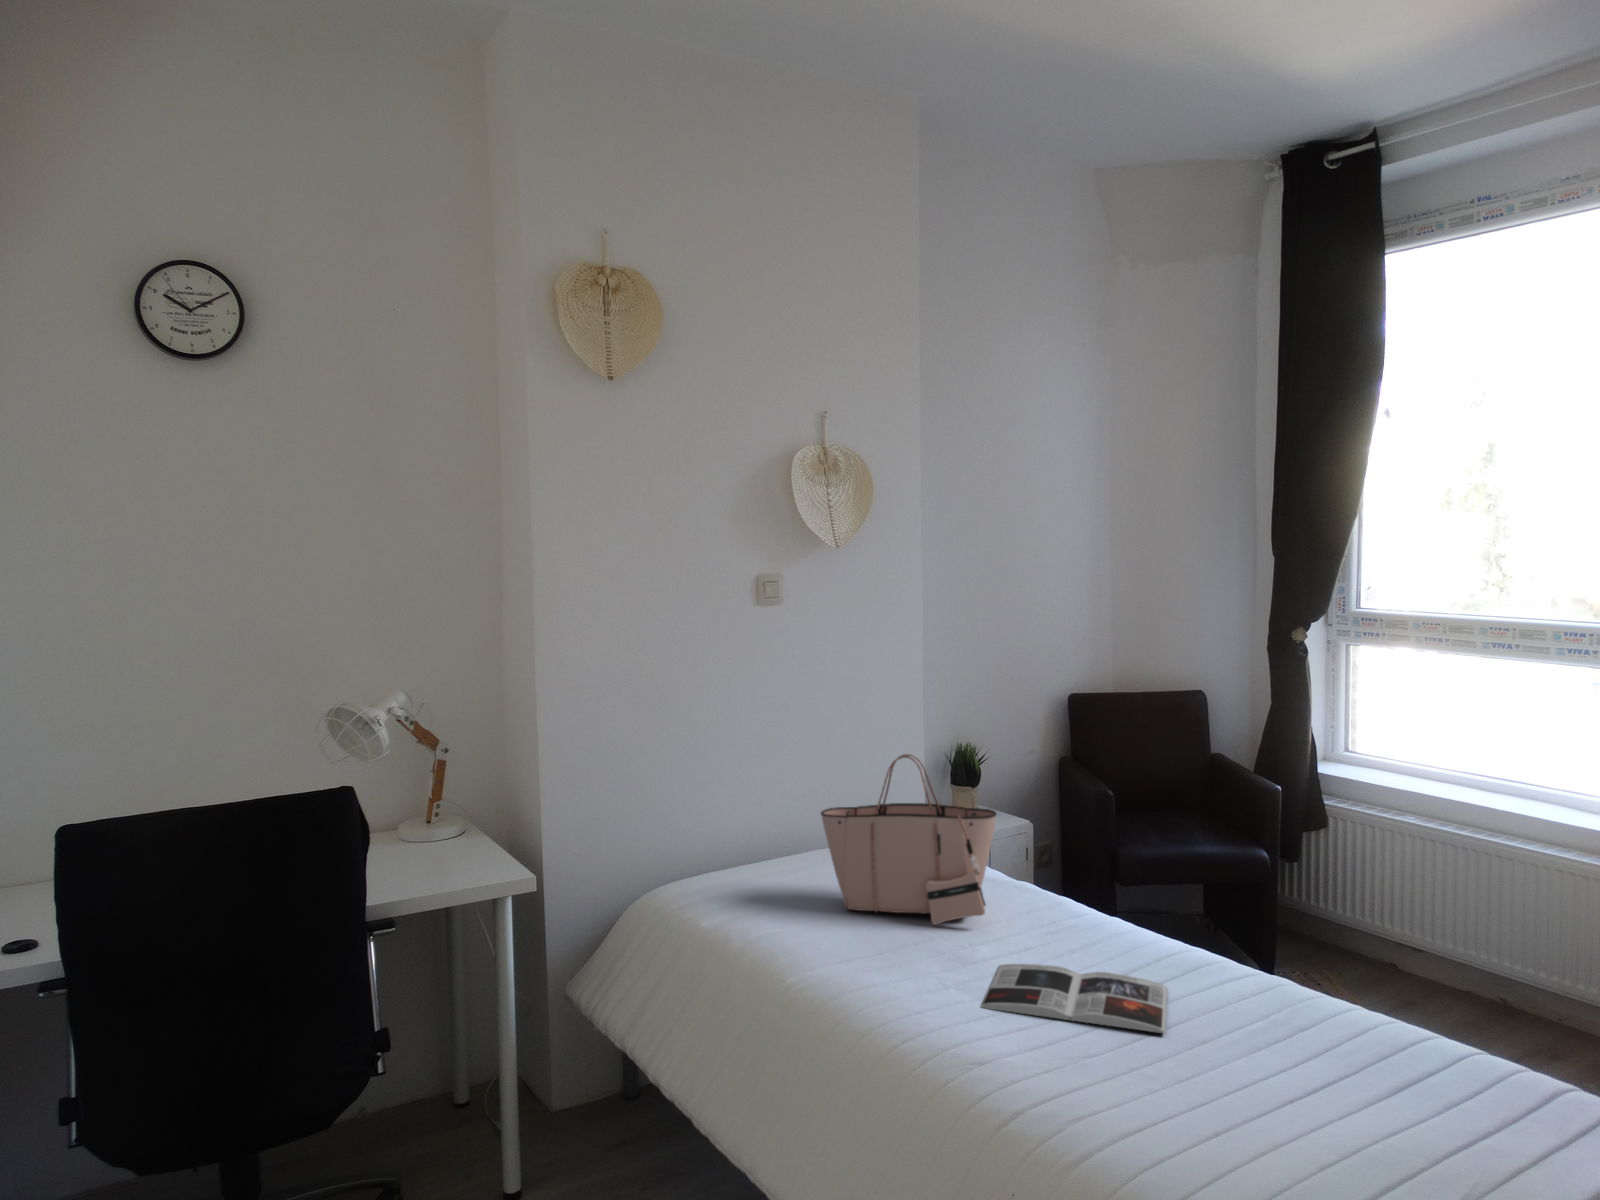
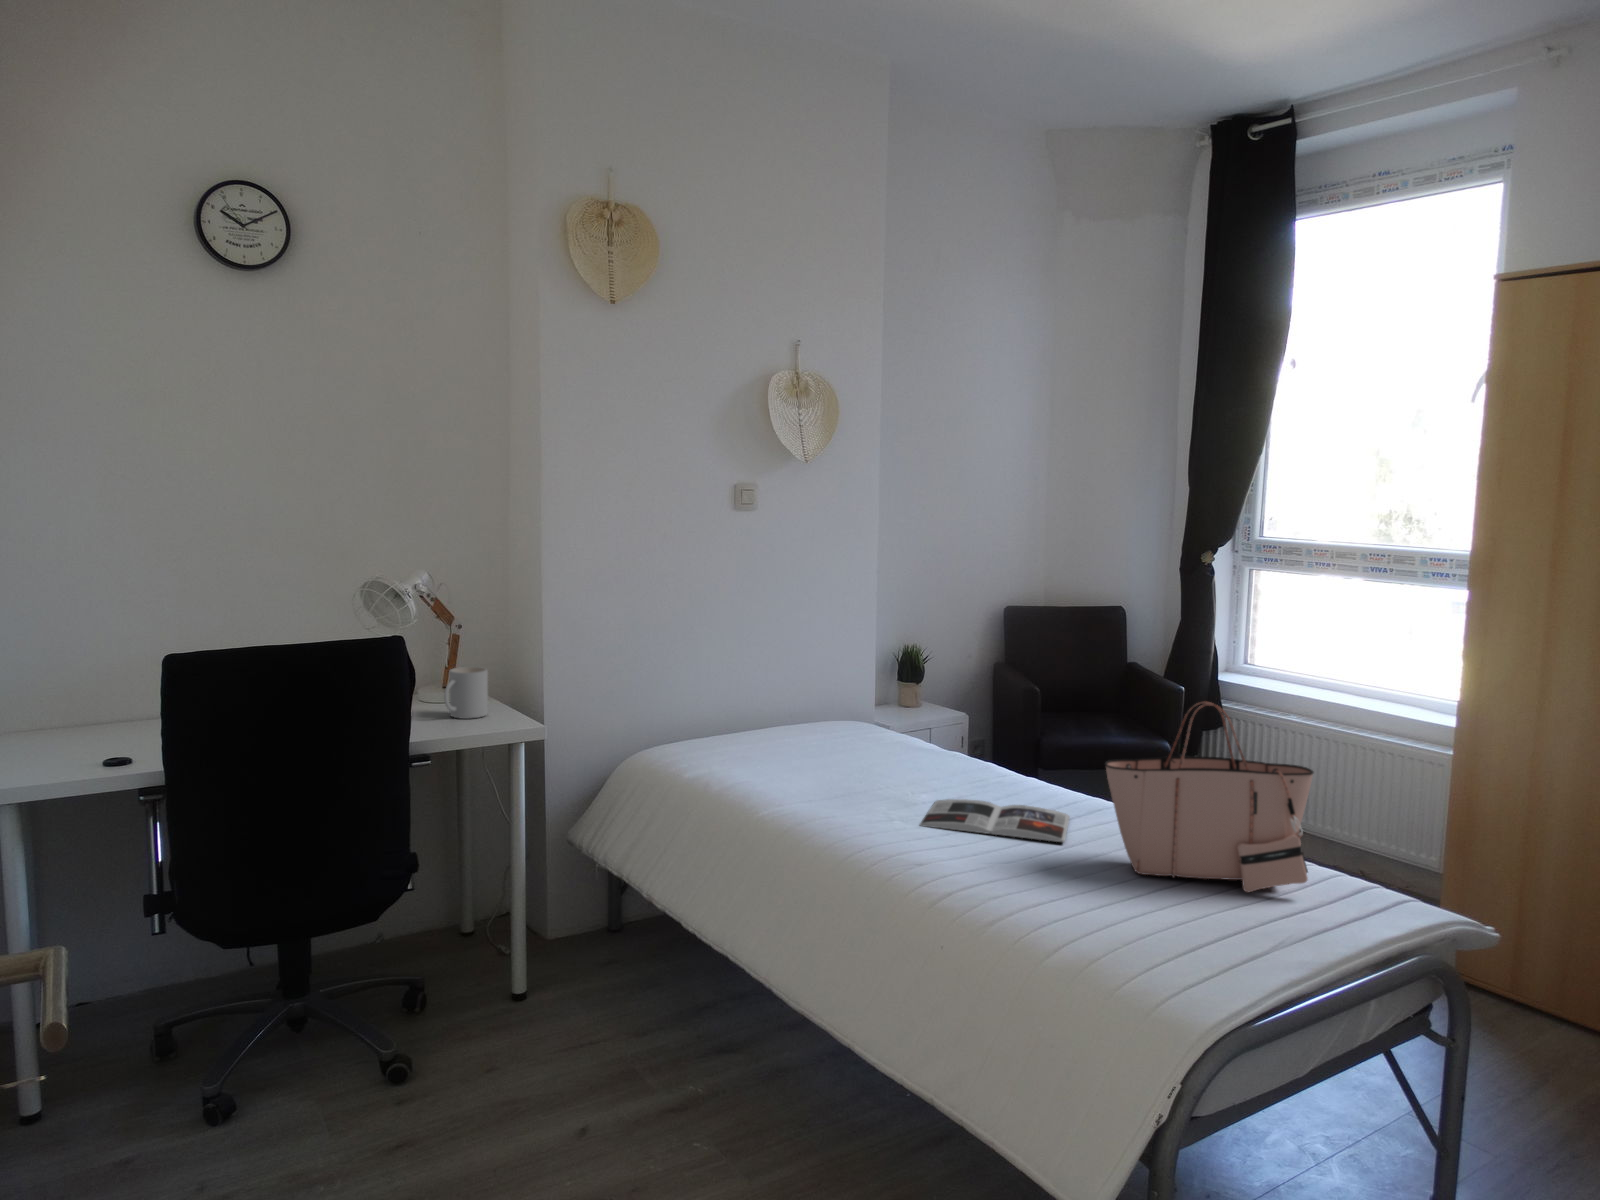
tote bag: present [821,754,997,924] -> present [1105,702,1314,892]
mug: none [418,803,471,866] -> present [444,667,488,719]

